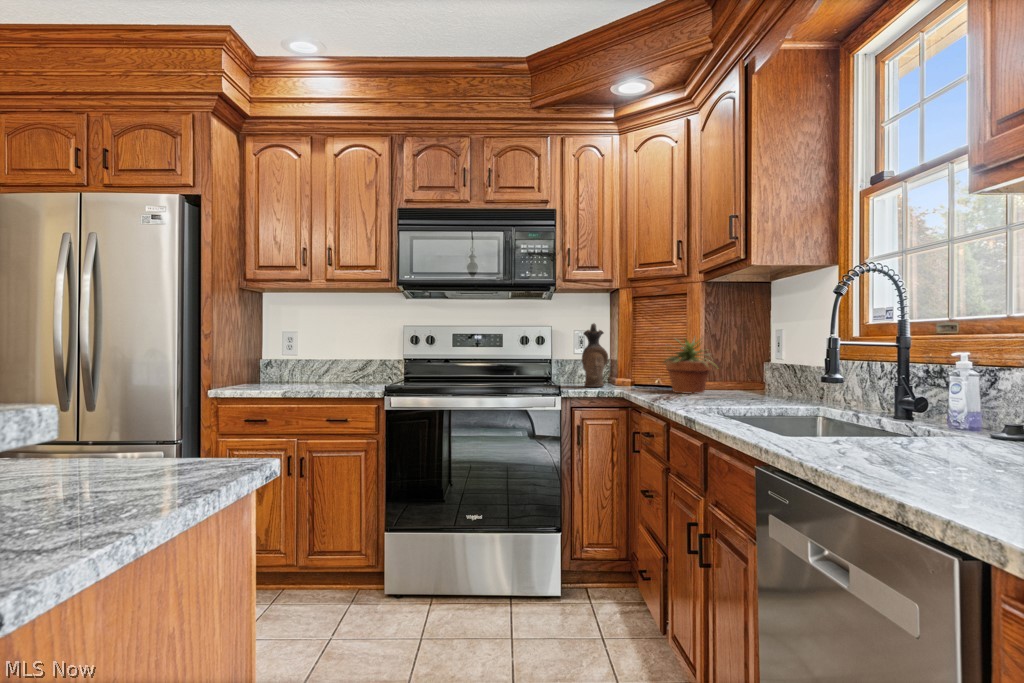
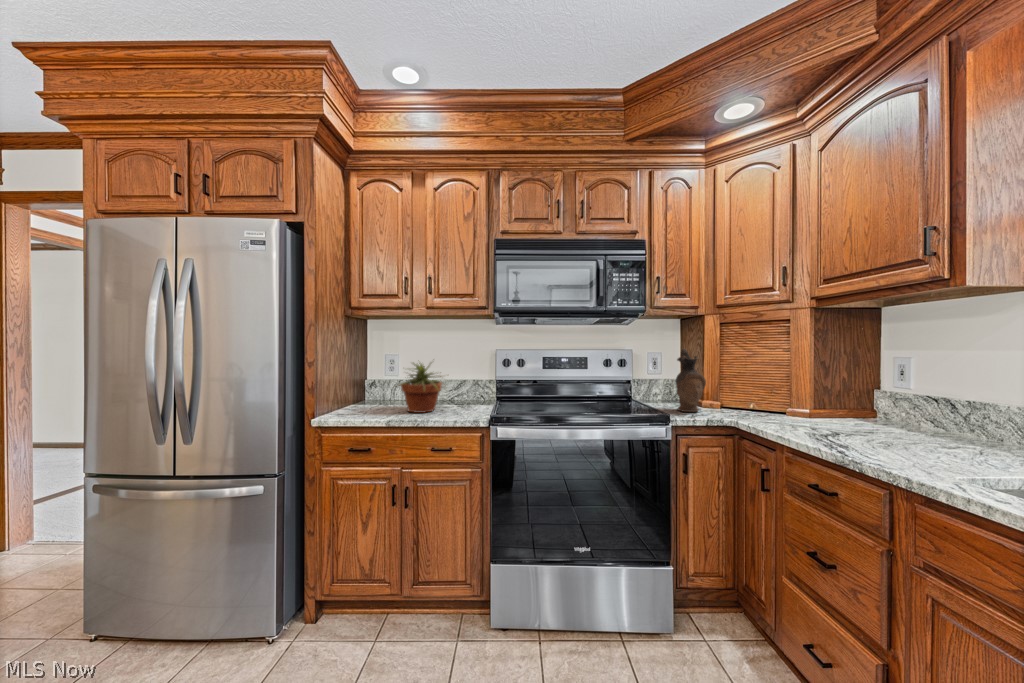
potted plant: present [664,339,717,394] -> present [399,362,443,413]

